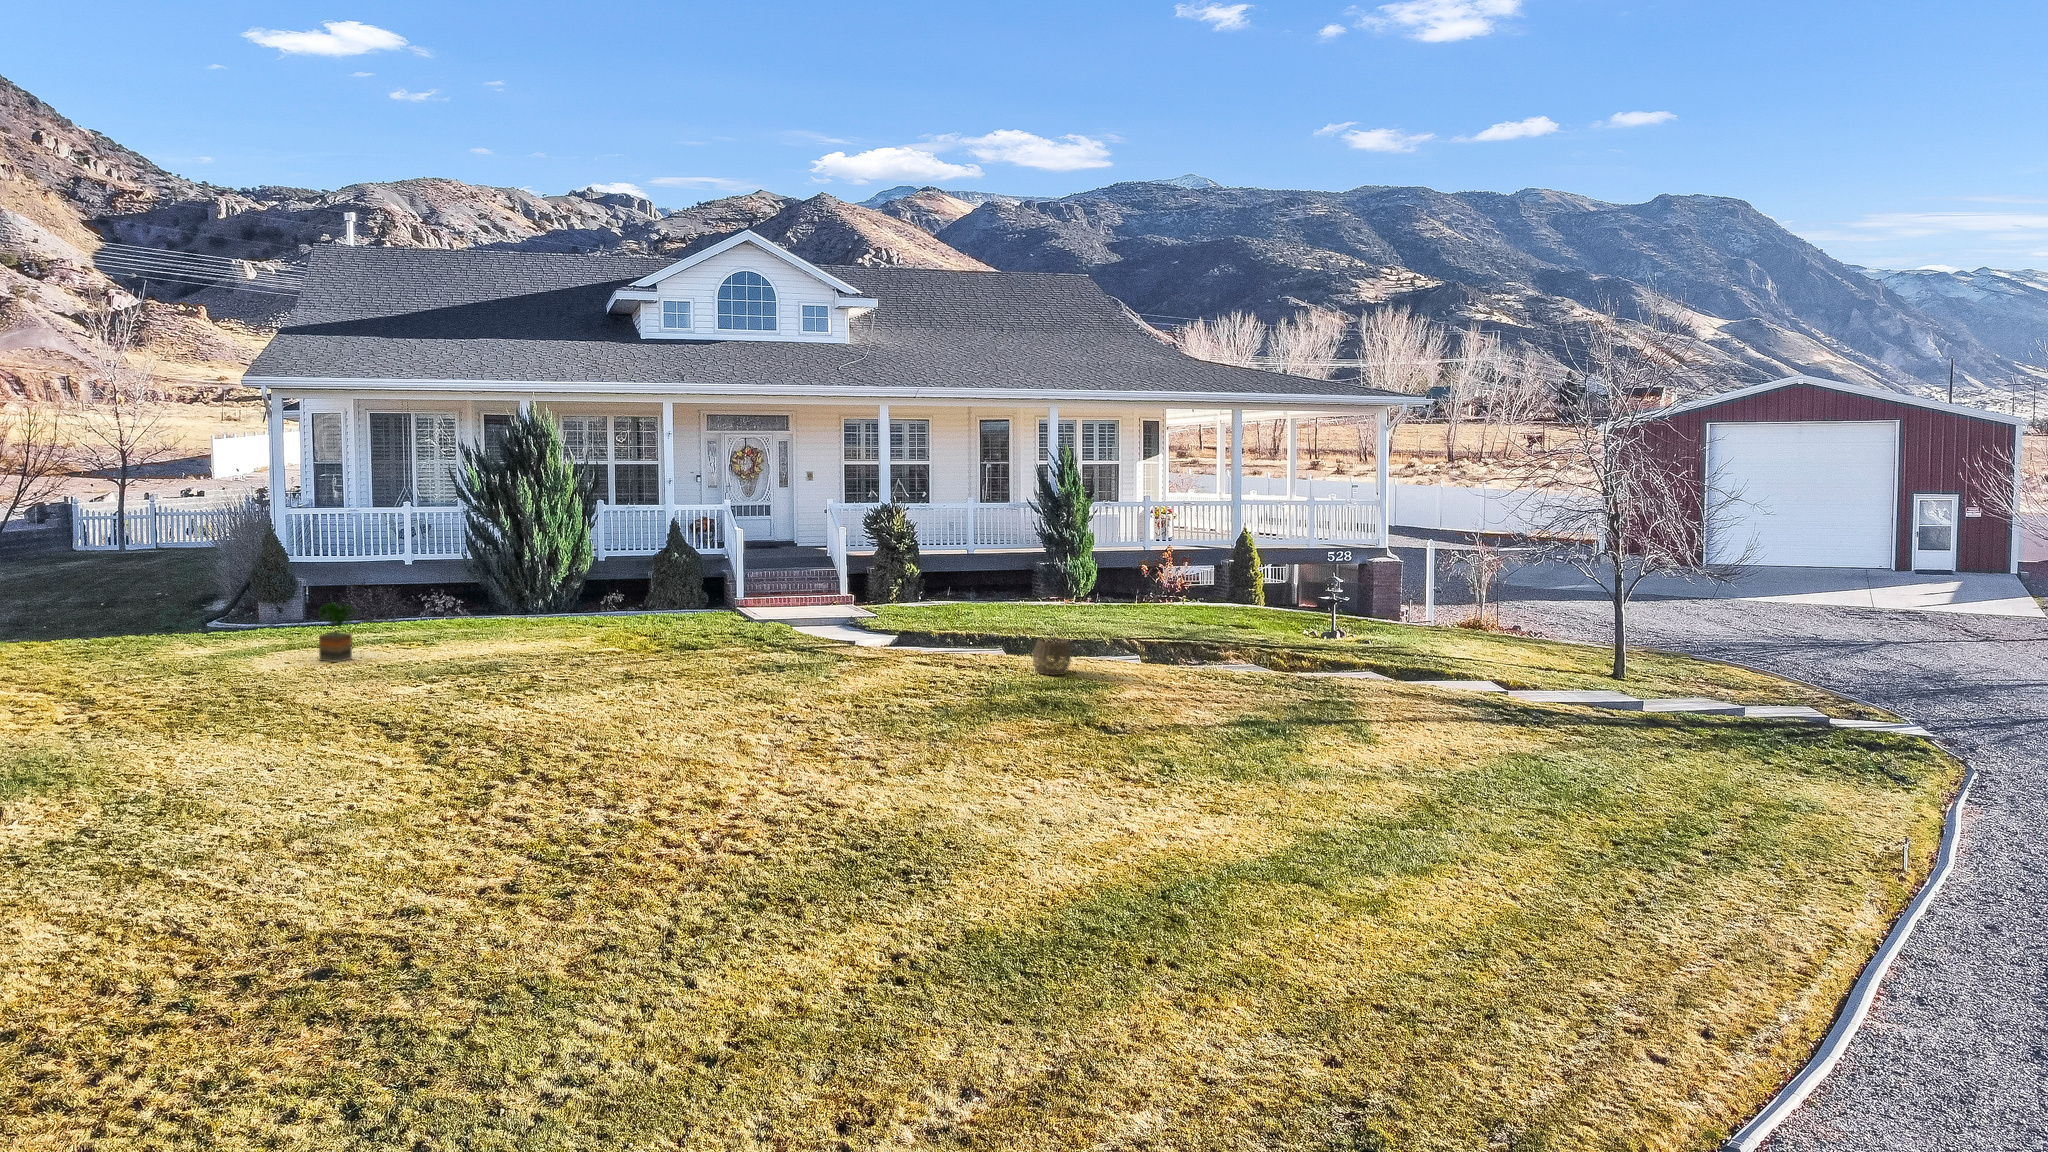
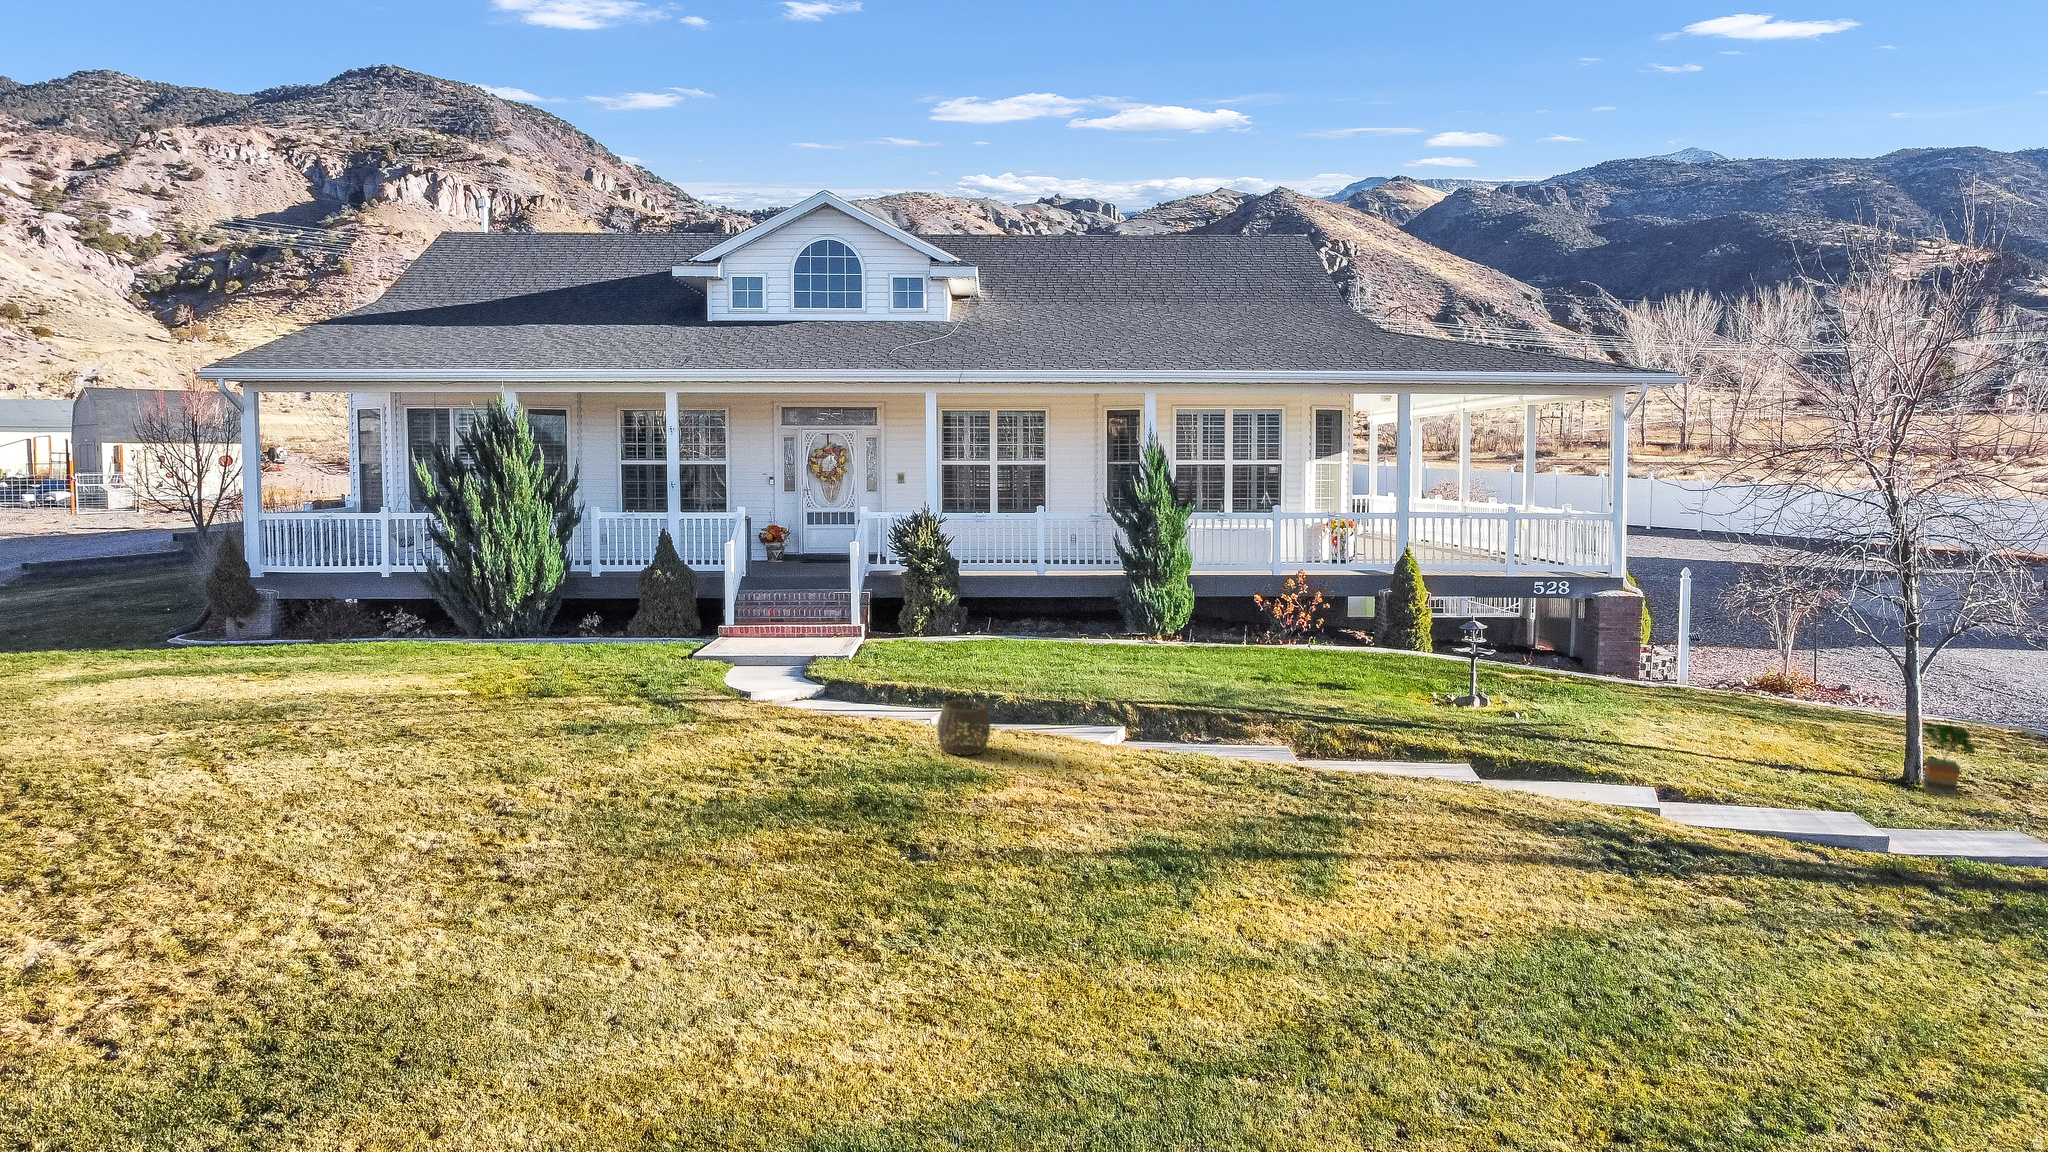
potted tree: present [319,603,357,662] -> present [1923,724,1976,797]

